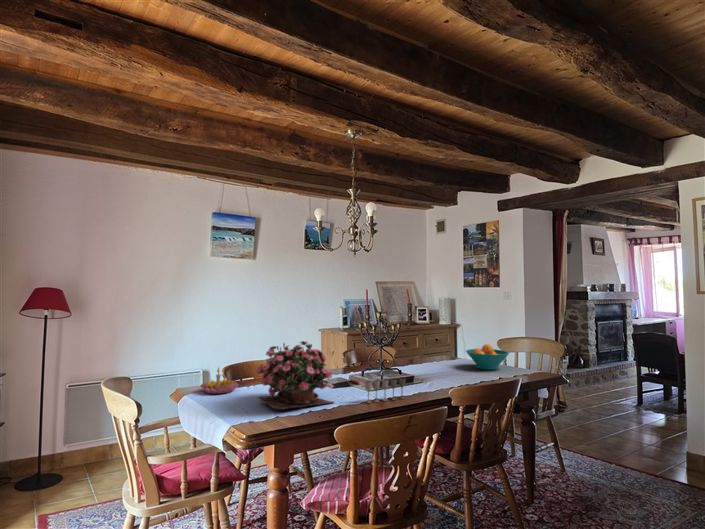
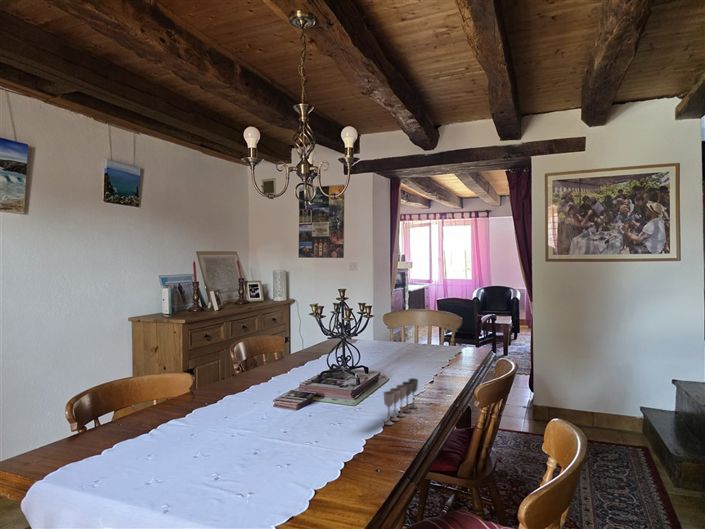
potted flower: present [256,341,333,410] -> none [217,343,367,477]
fruit bowl: present [466,344,509,370] -> none [385,321,433,350]
candle holder: present [201,367,239,394] -> none [59,412,143,472]

